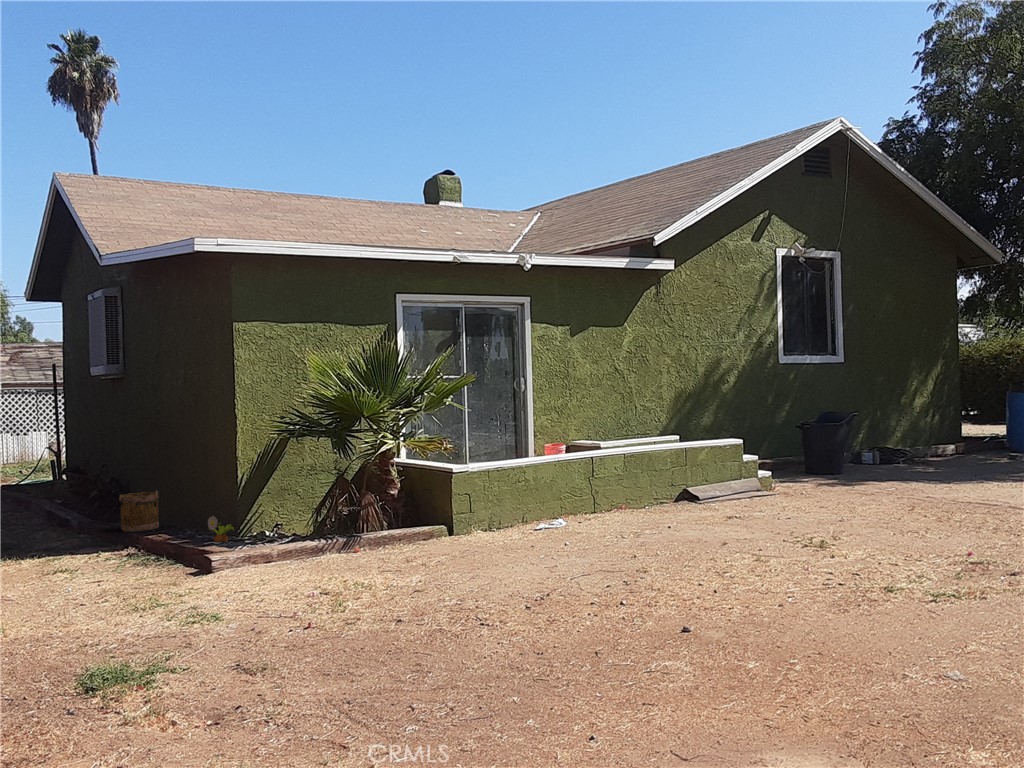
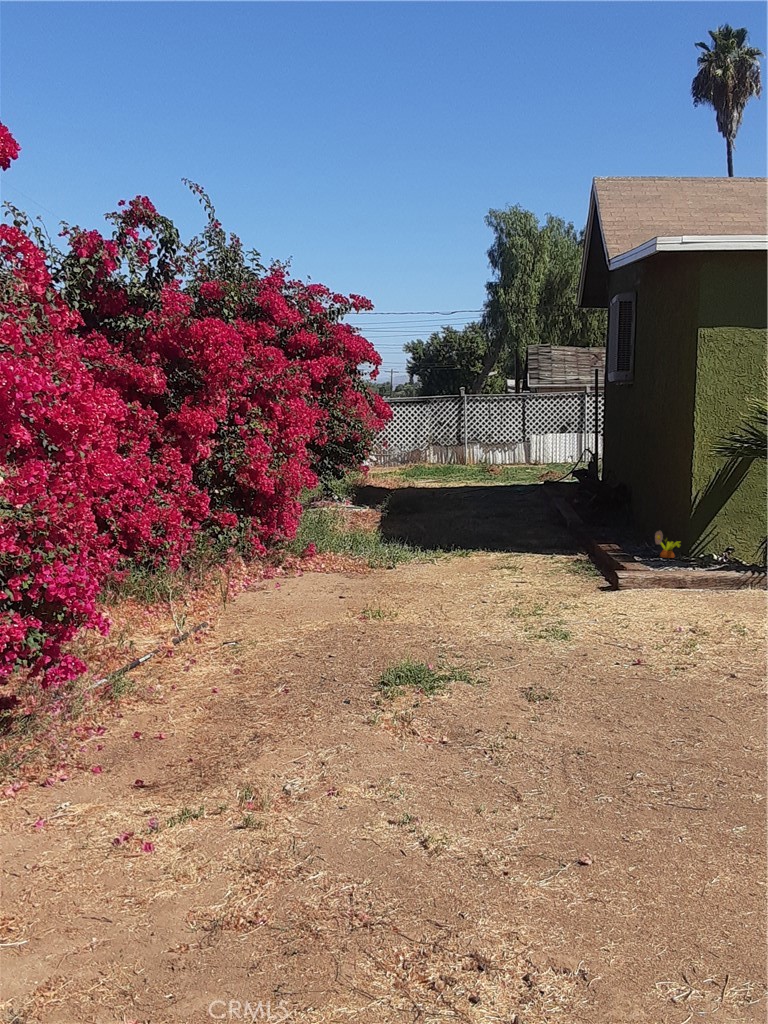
bucket: present [119,490,161,532] -> none [602,496,643,535]

